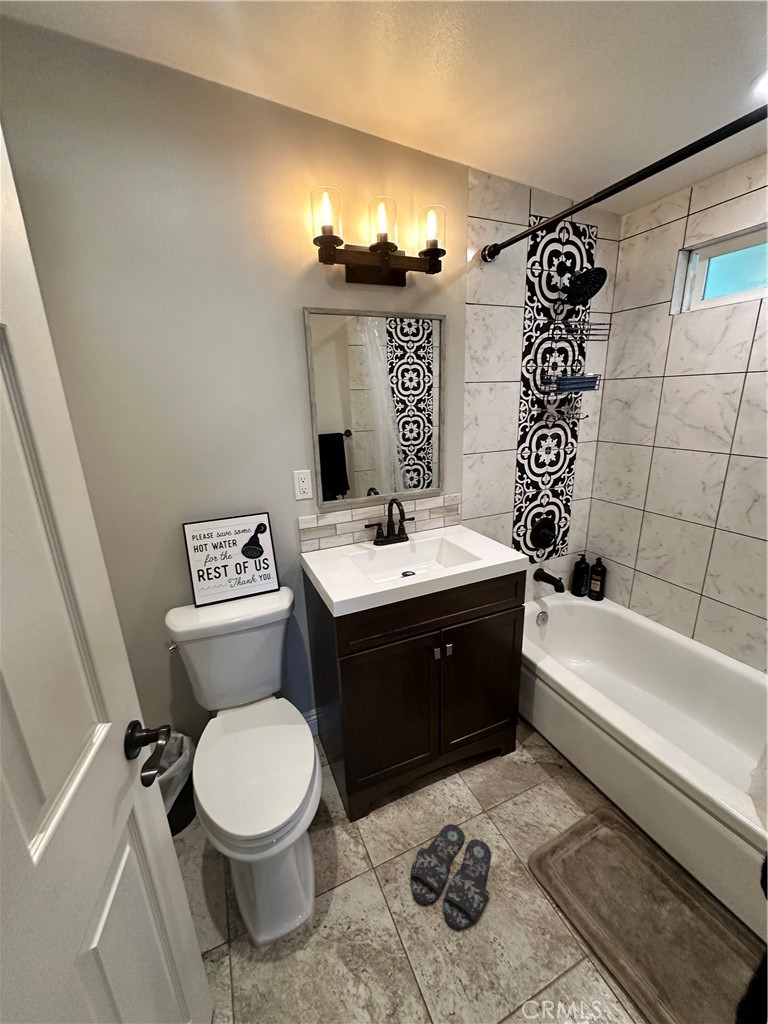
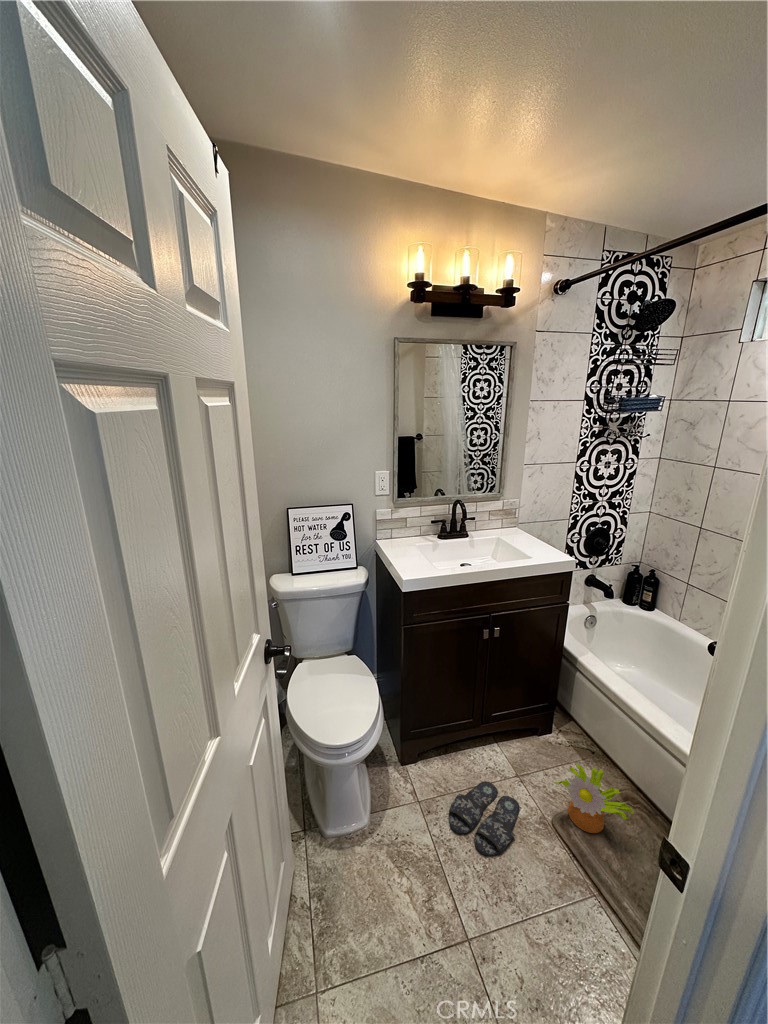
decorative plant: none [526,785,616,871] -> present [555,764,634,833]

